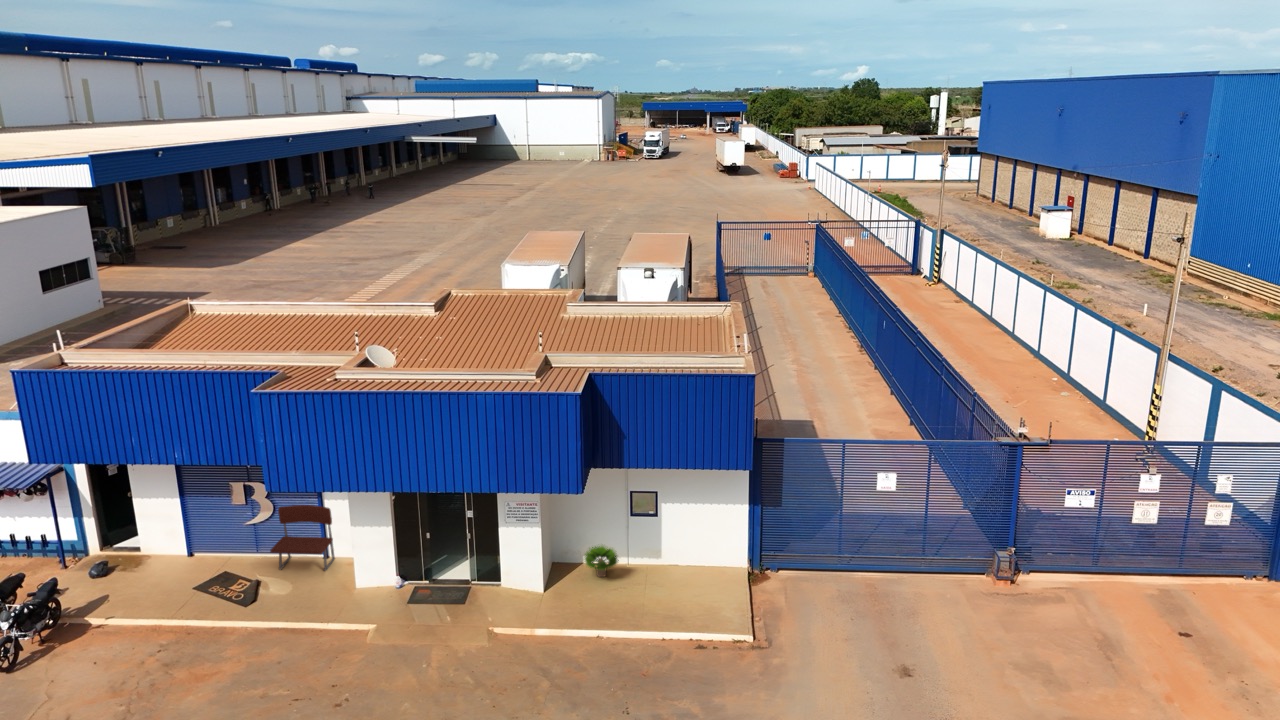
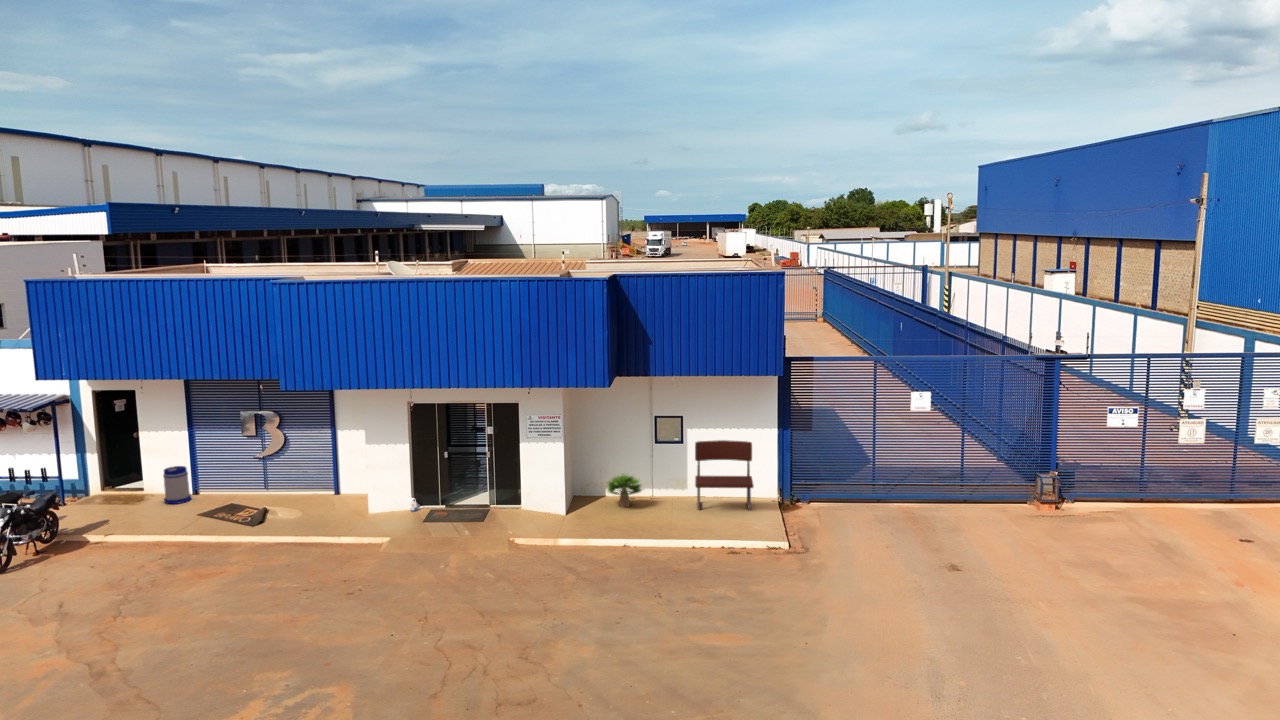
bench: present [270,505,335,571] -> present [695,440,753,510]
trash can: none [158,531,187,569] -> present [163,466,191,504]

